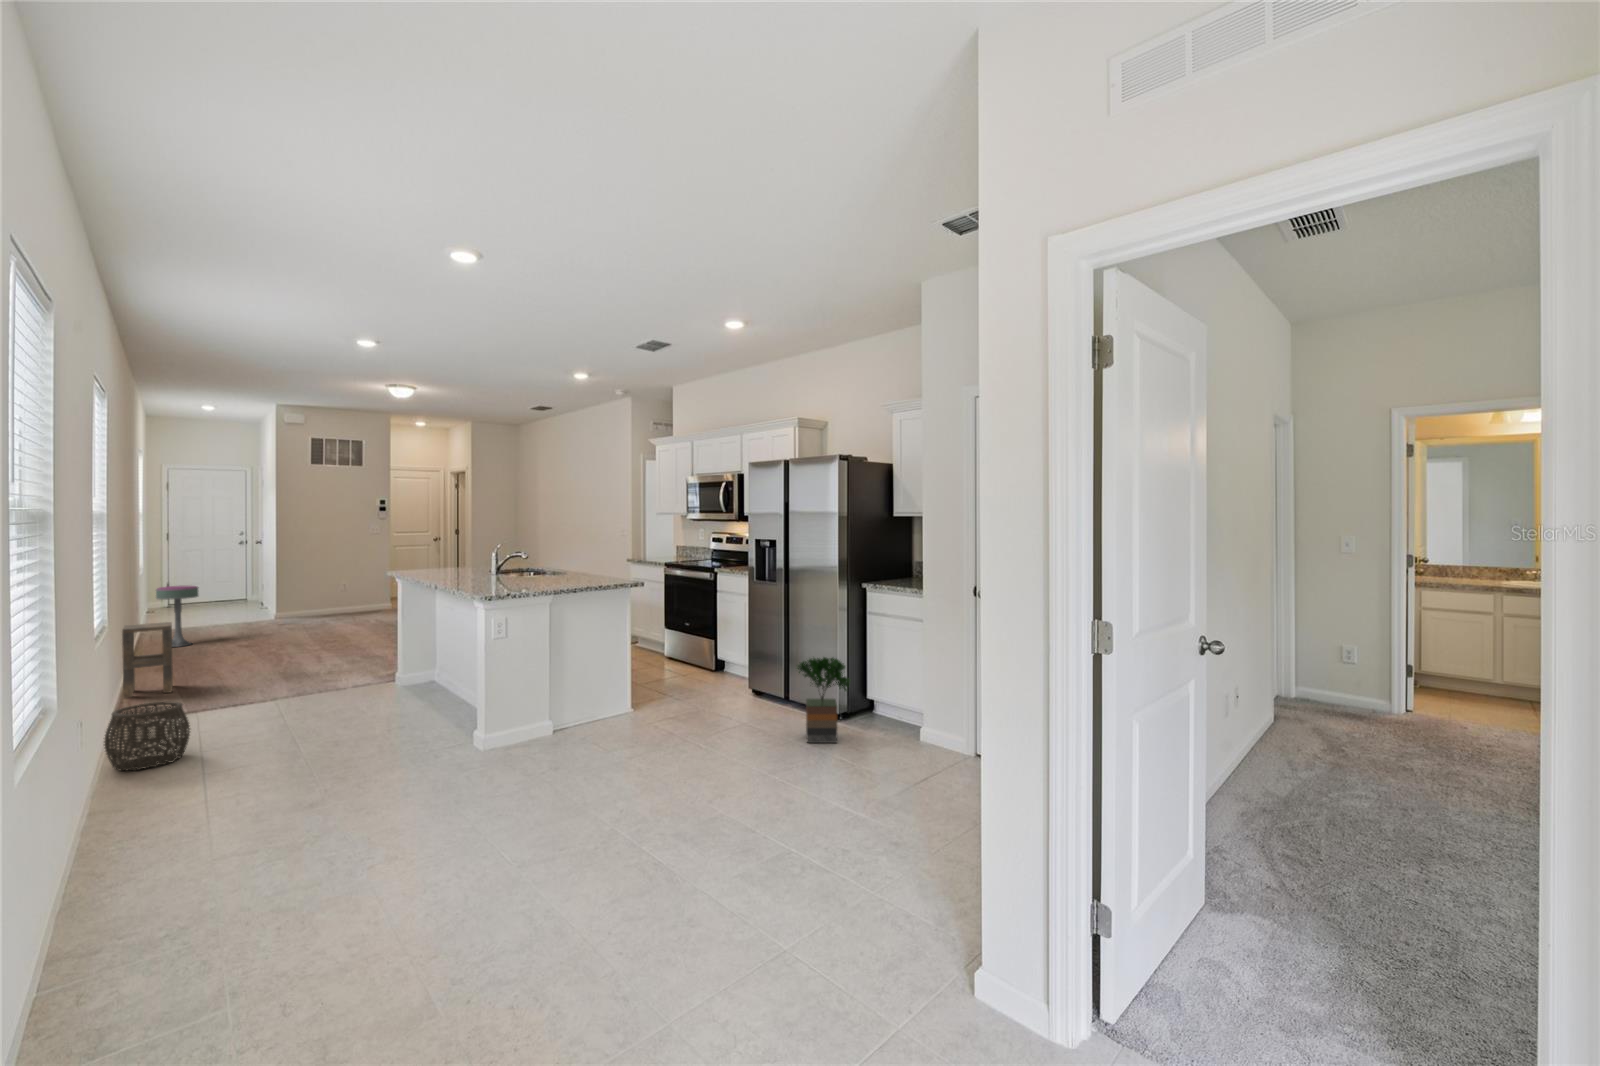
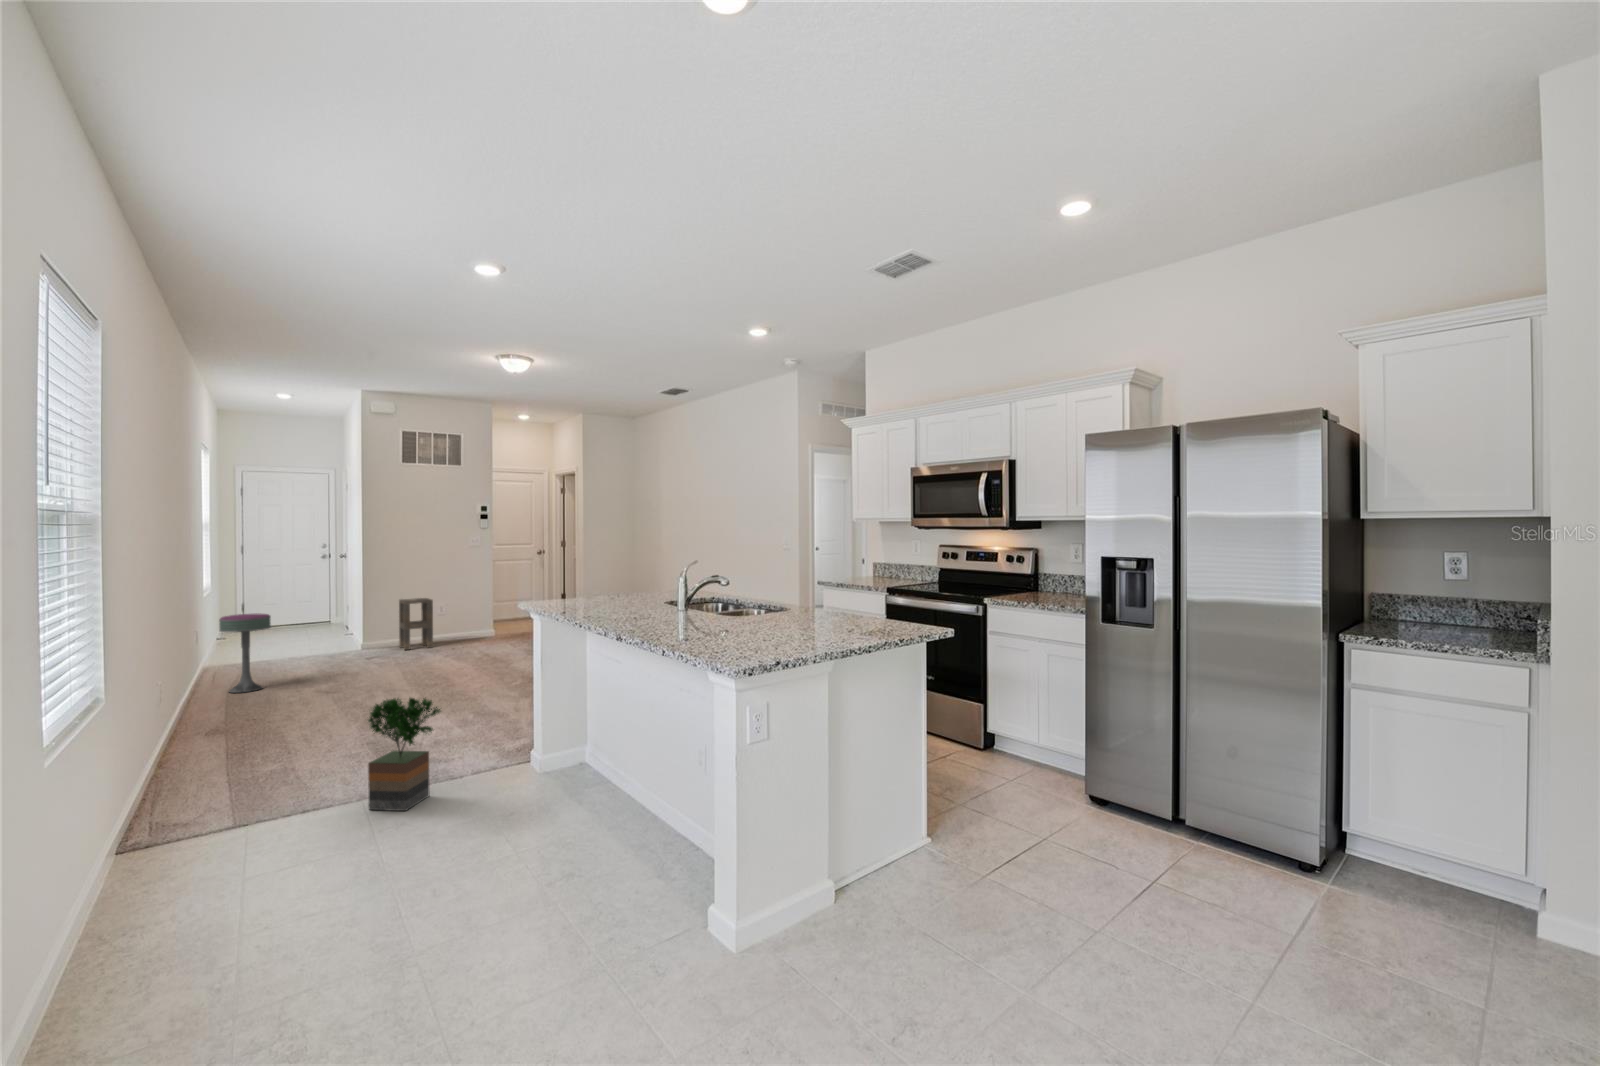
side table: present [122,622,173,698] -> present [399,598,433,650]
potted tree: present [797,657,851,743] -> present [368,698,440,811]
woven basket: present [104,701,190,770] -> none [70,845,227,992]

